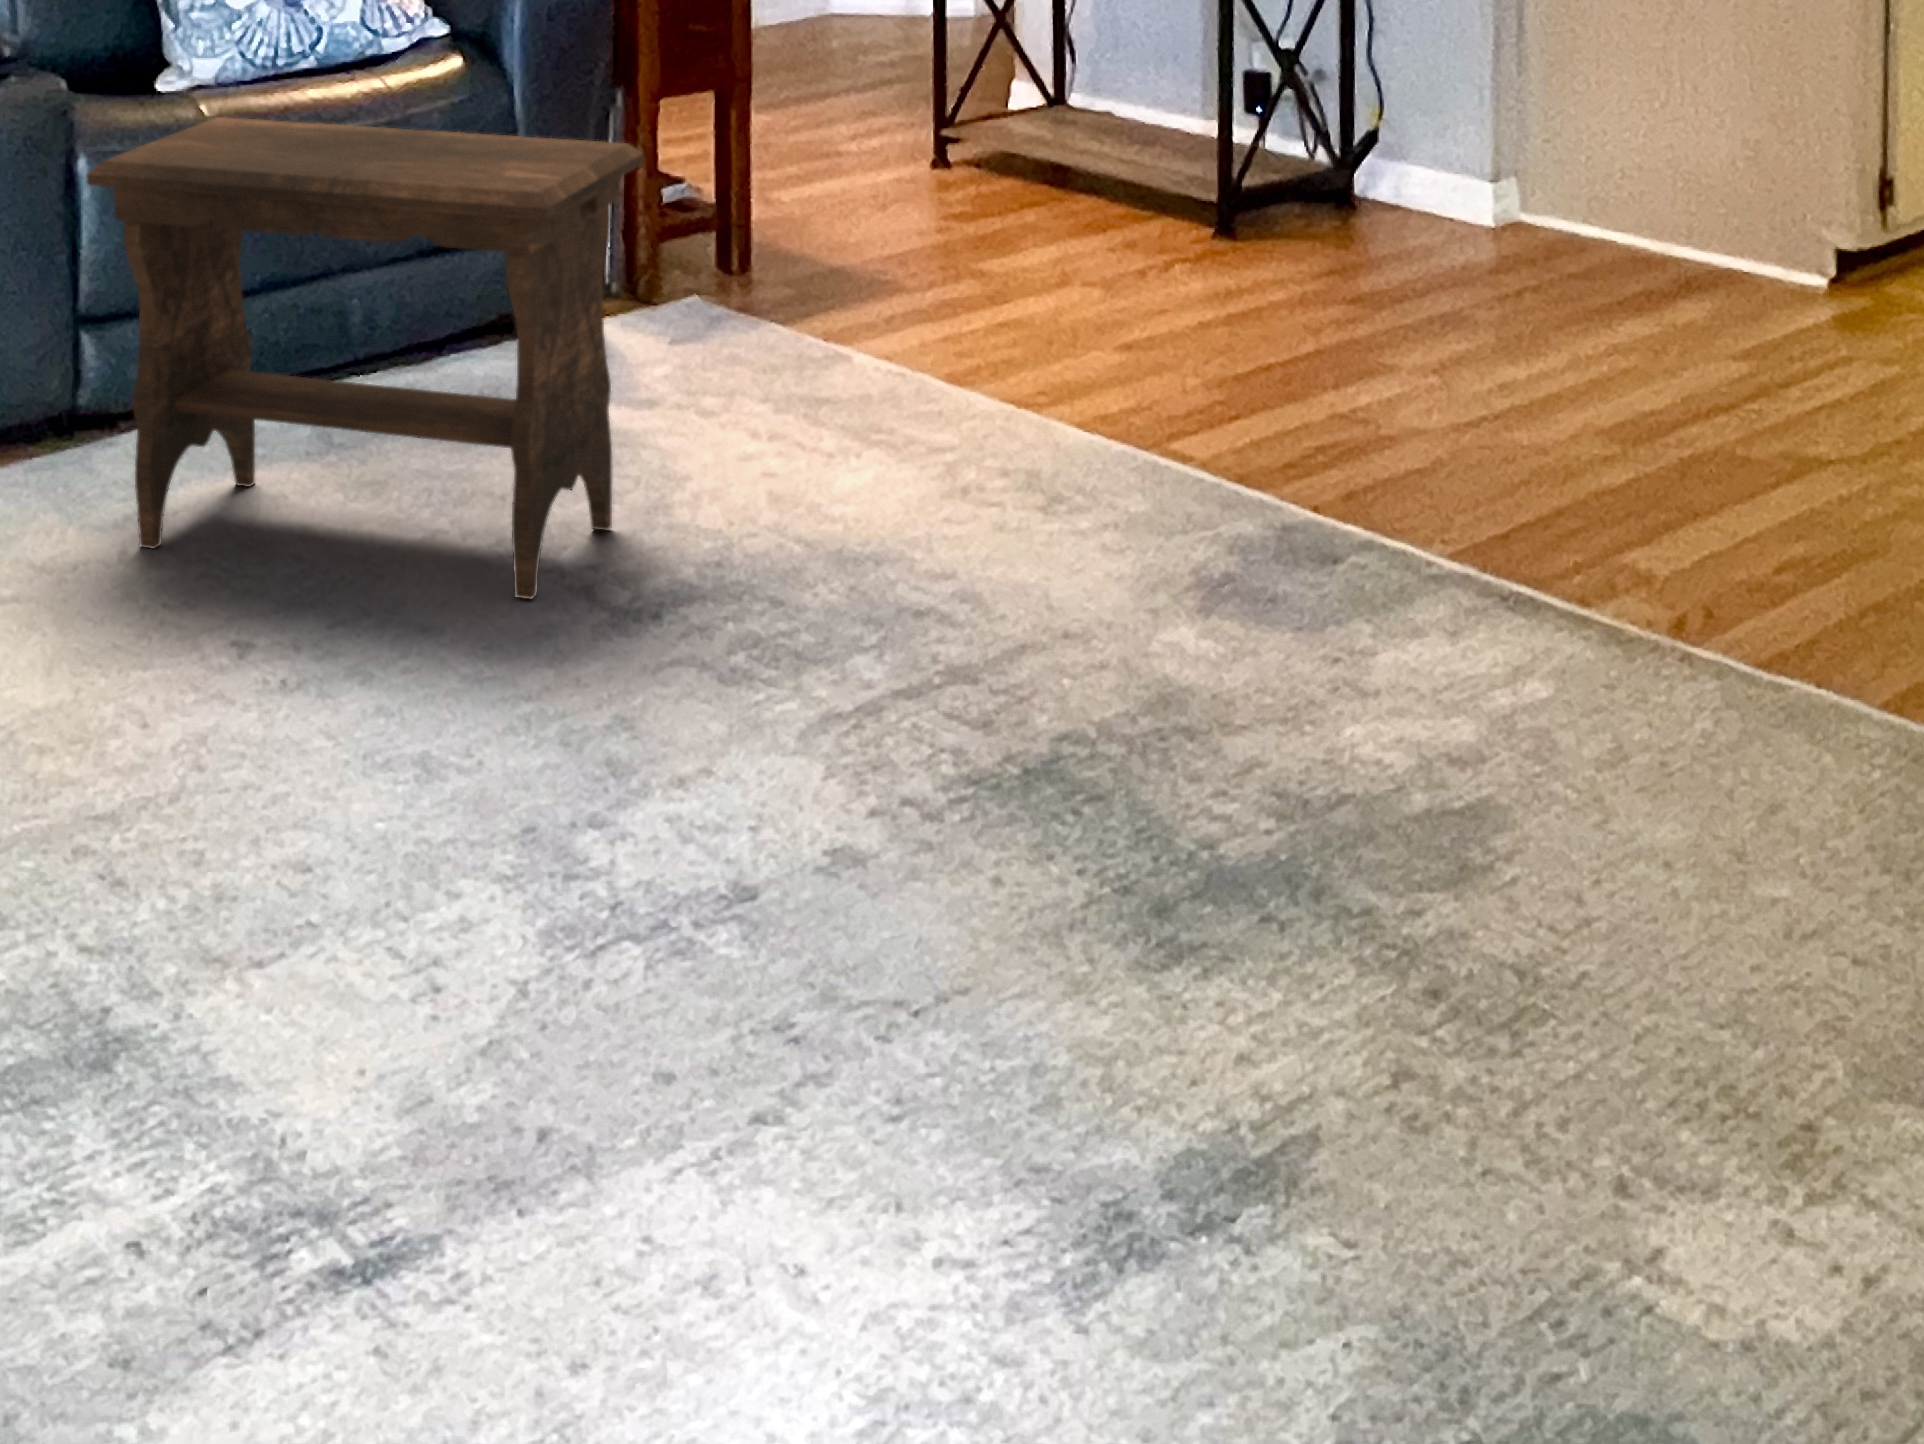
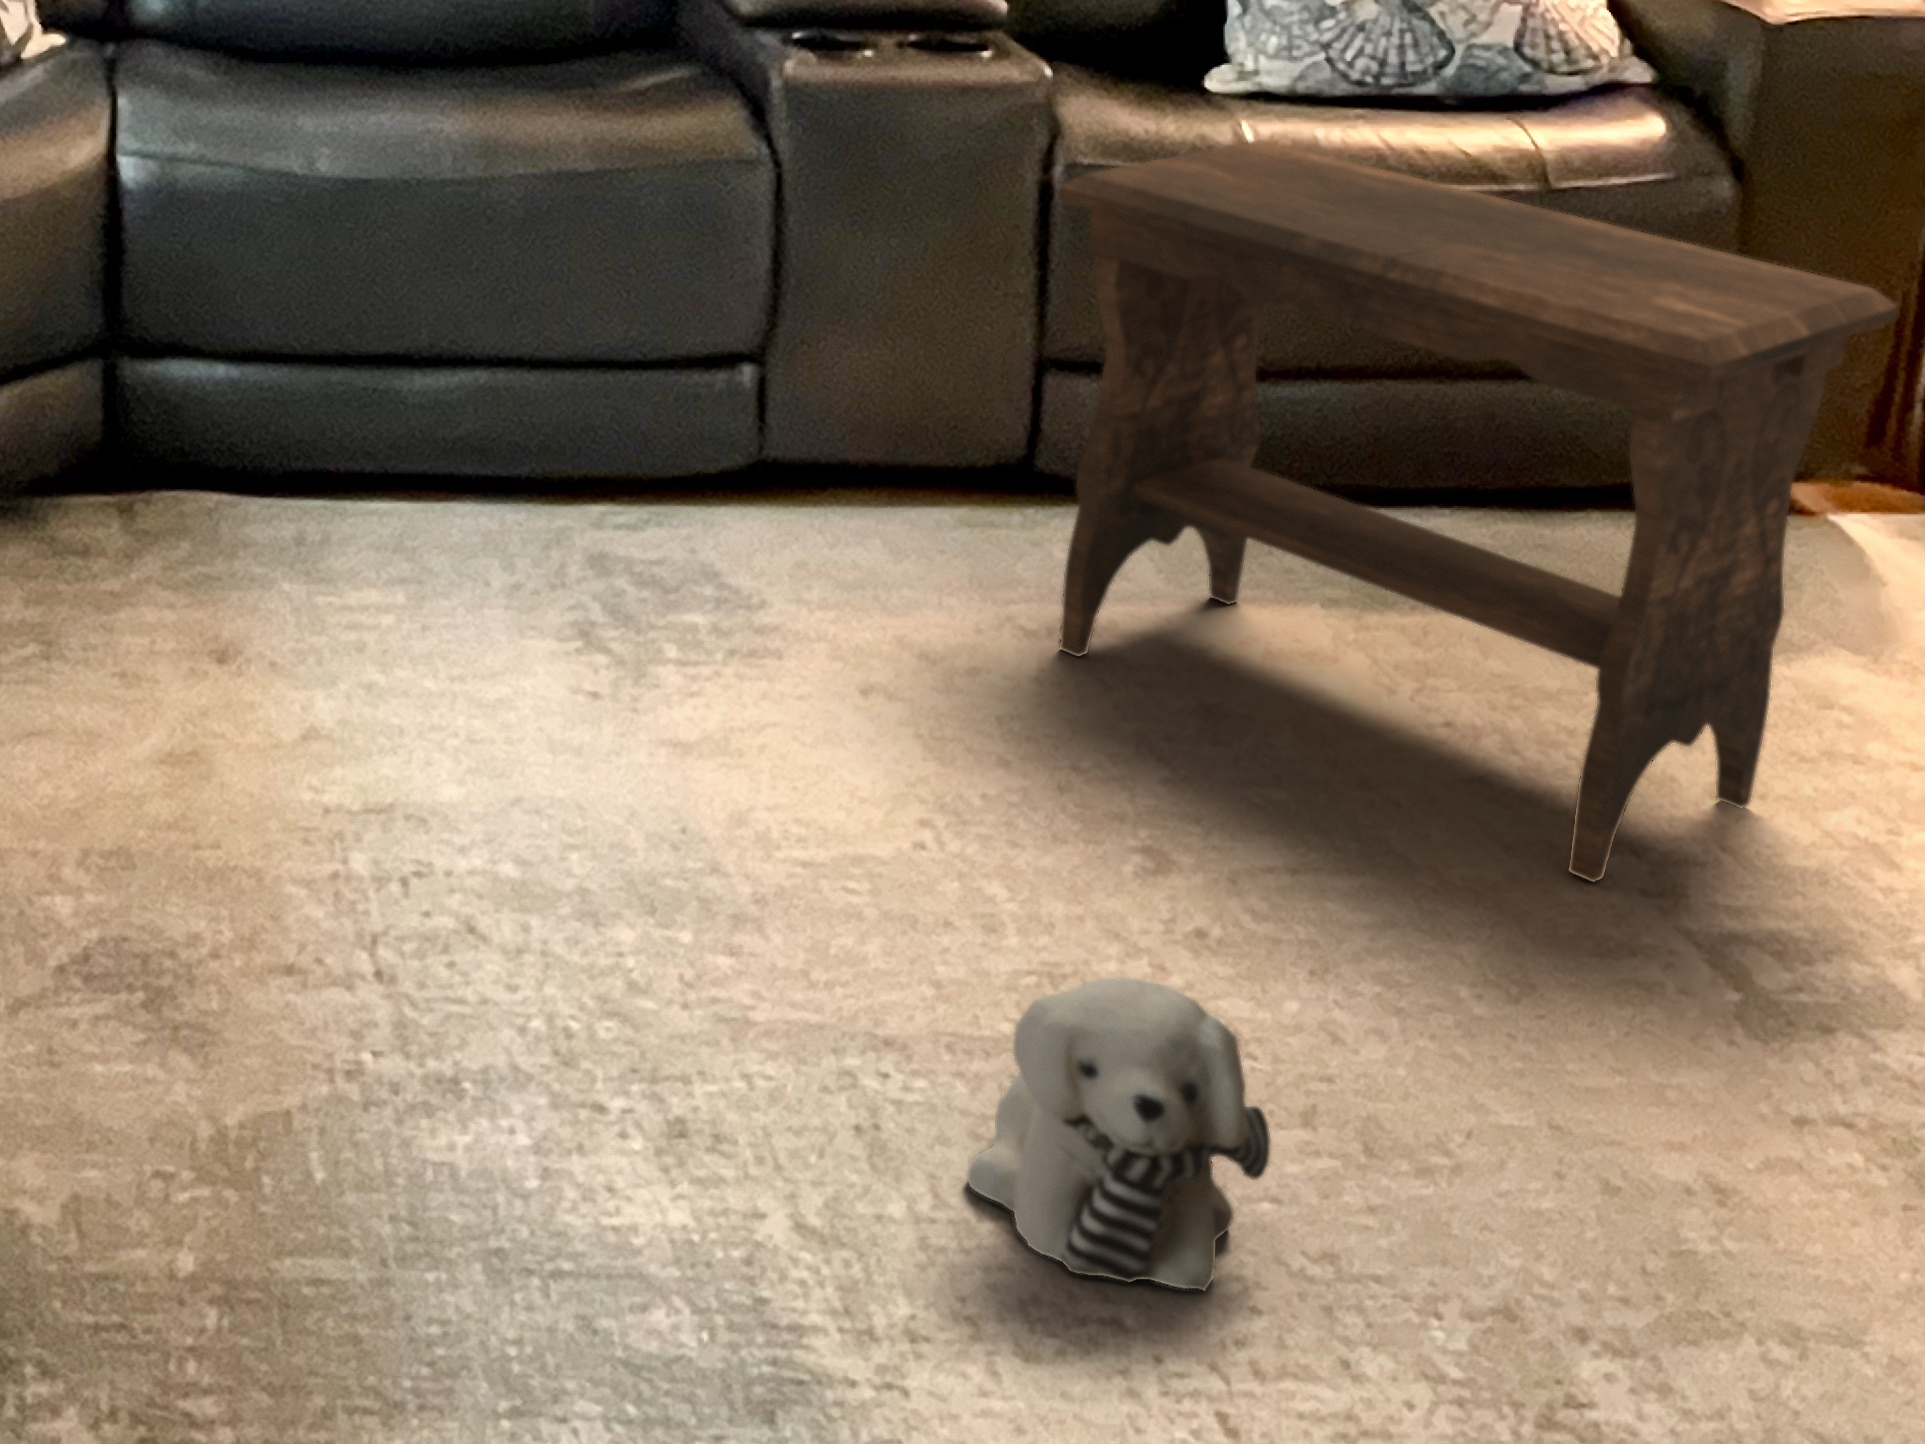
plush toy: none [188,702,385,928] -> present [967,977,1270,1290]

